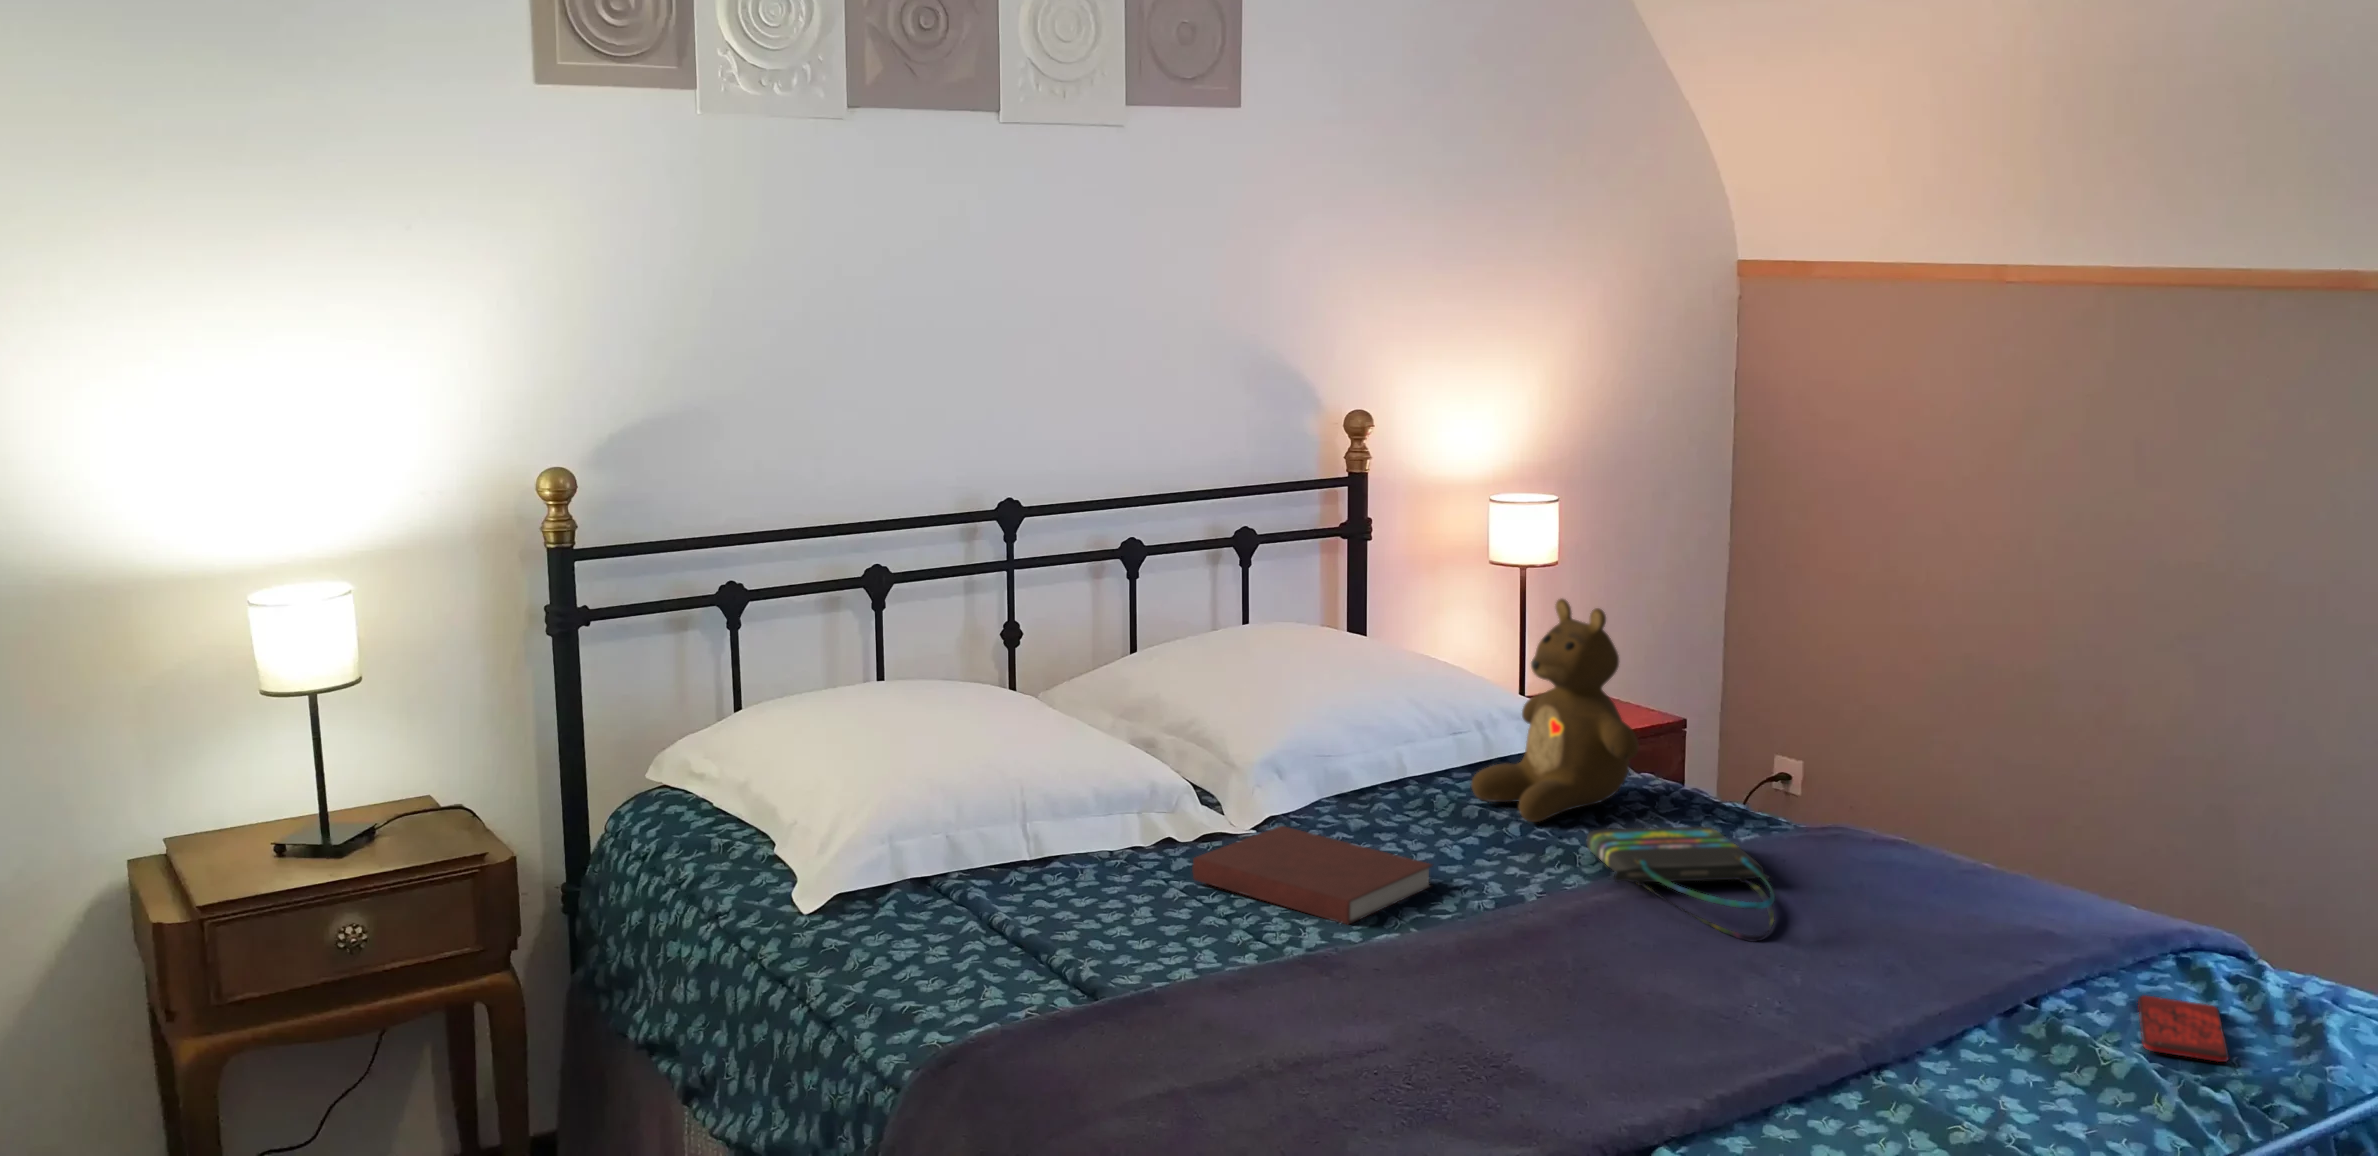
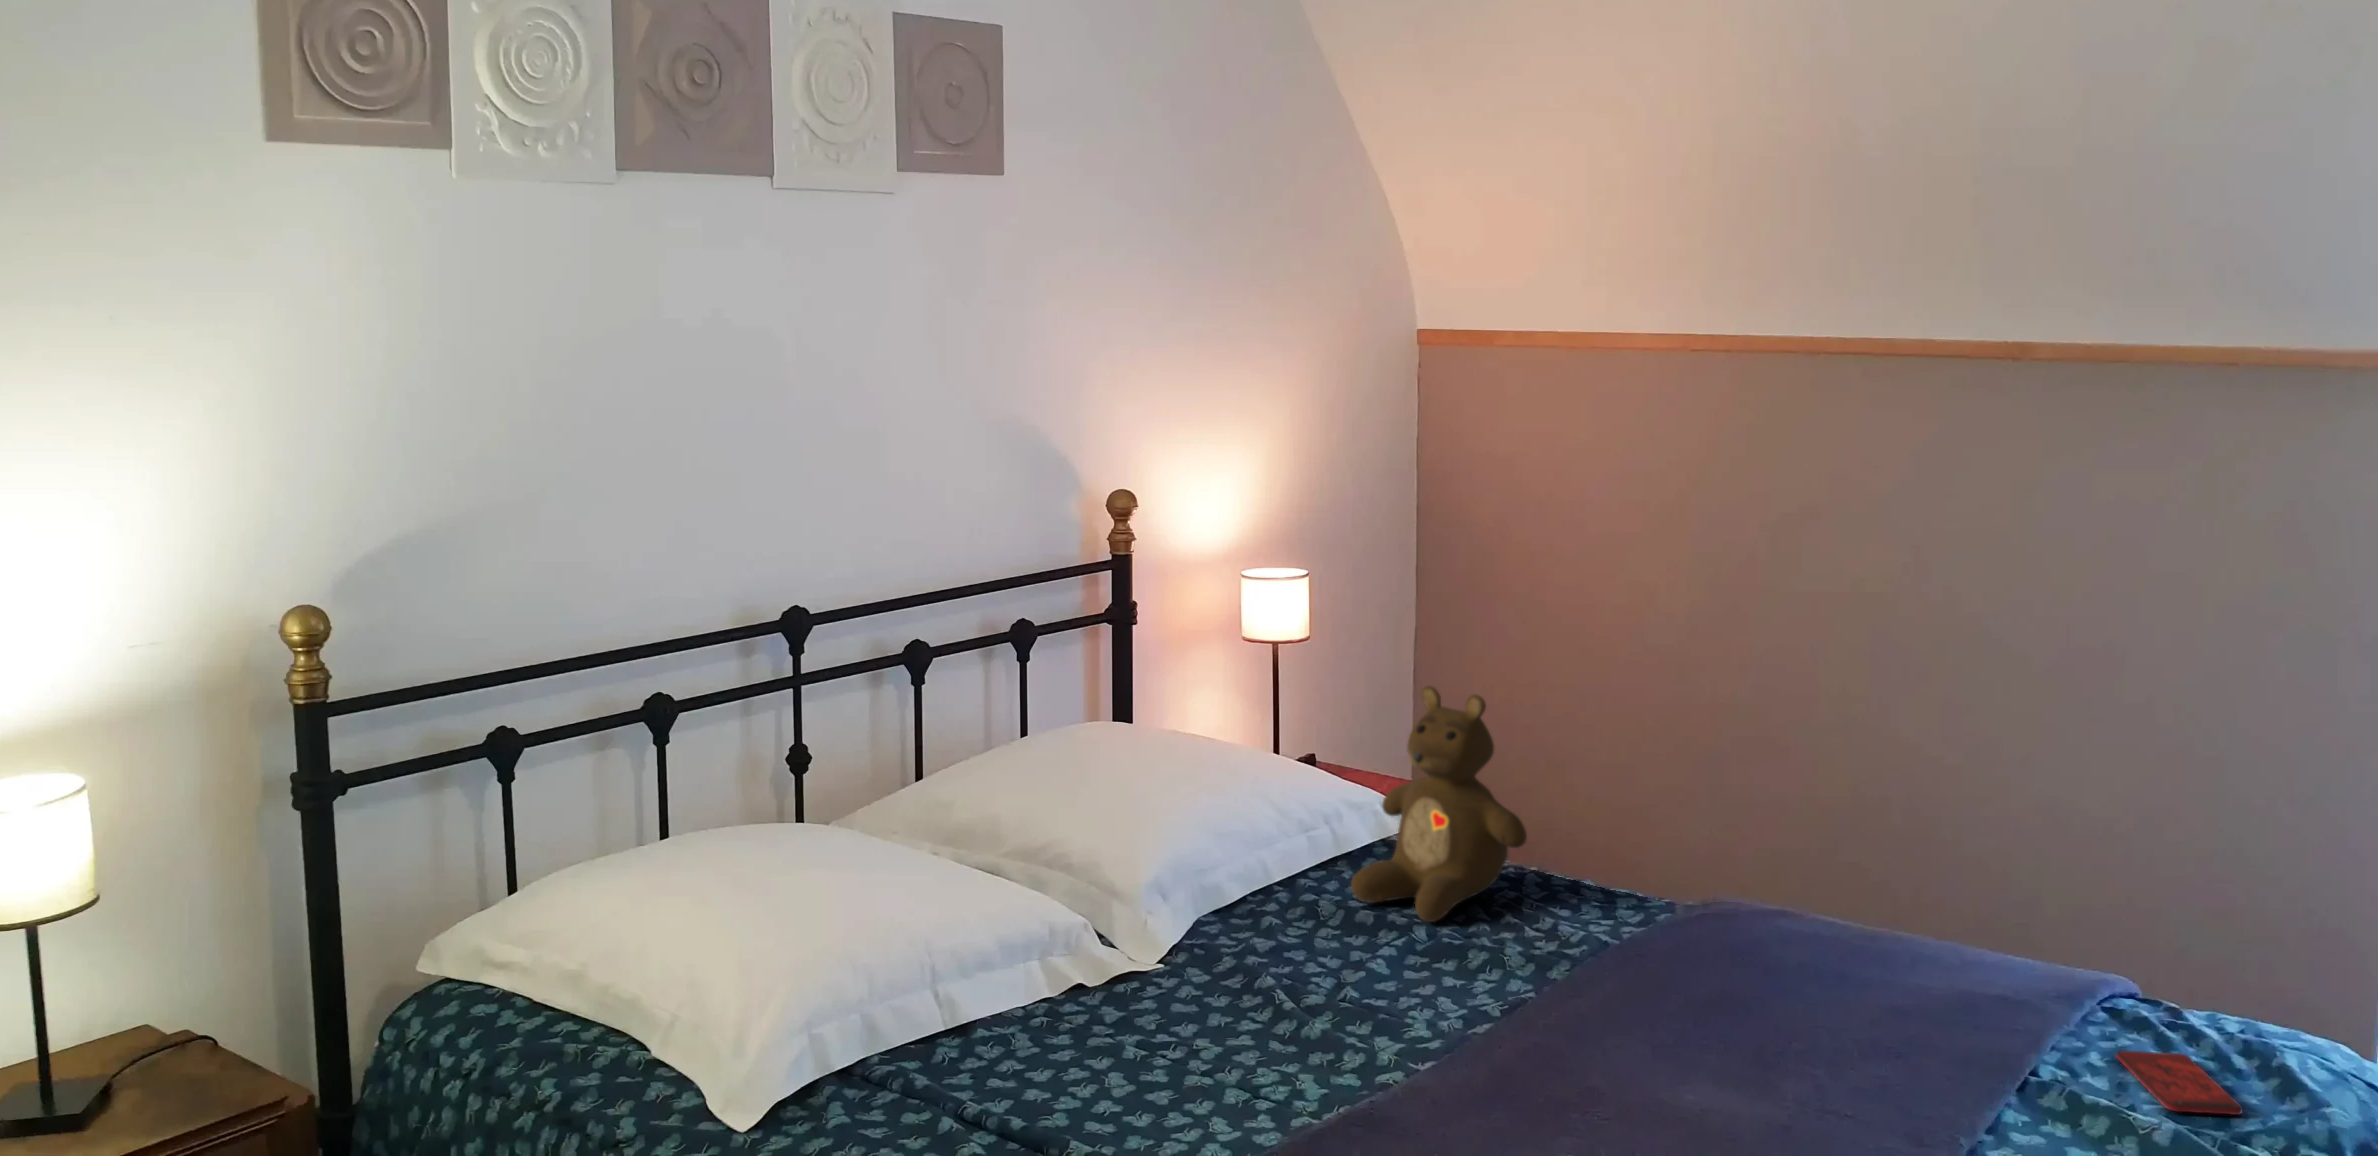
notebook: present [1192,826,1432,925] -> none [1140,956,1390,1067]
tote bag: present [1587,827,1775,942] -> none [1512,913,1756,1037]

